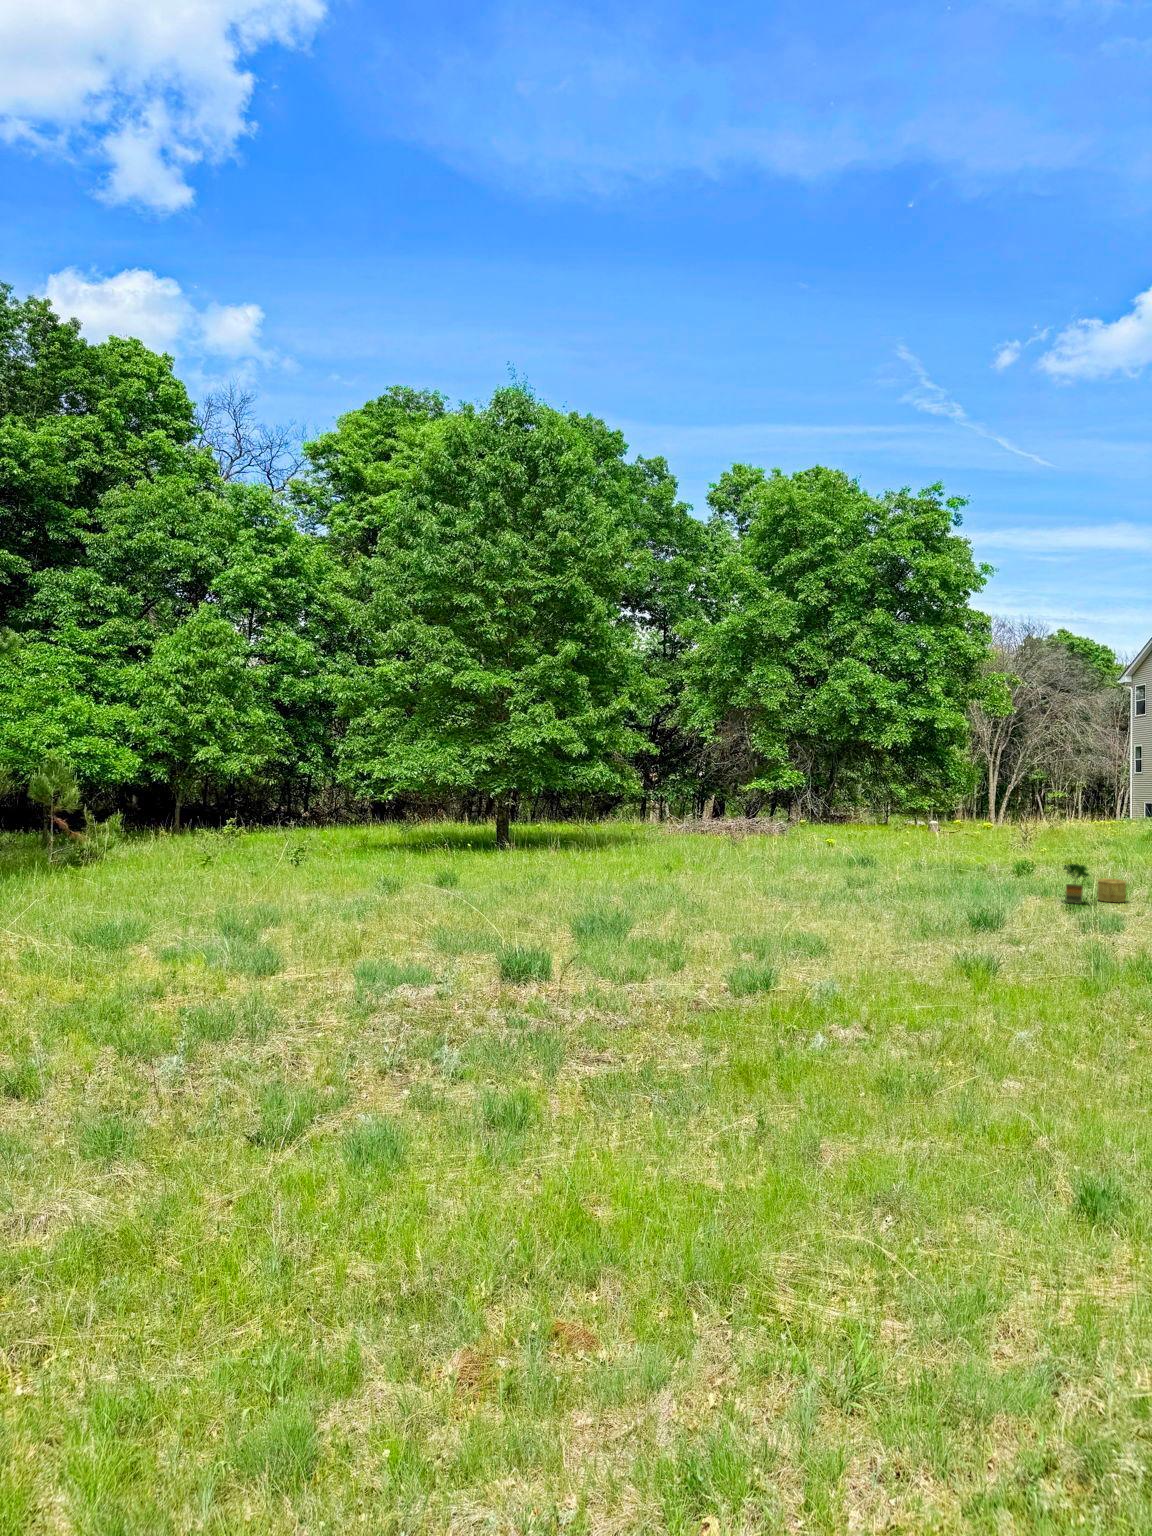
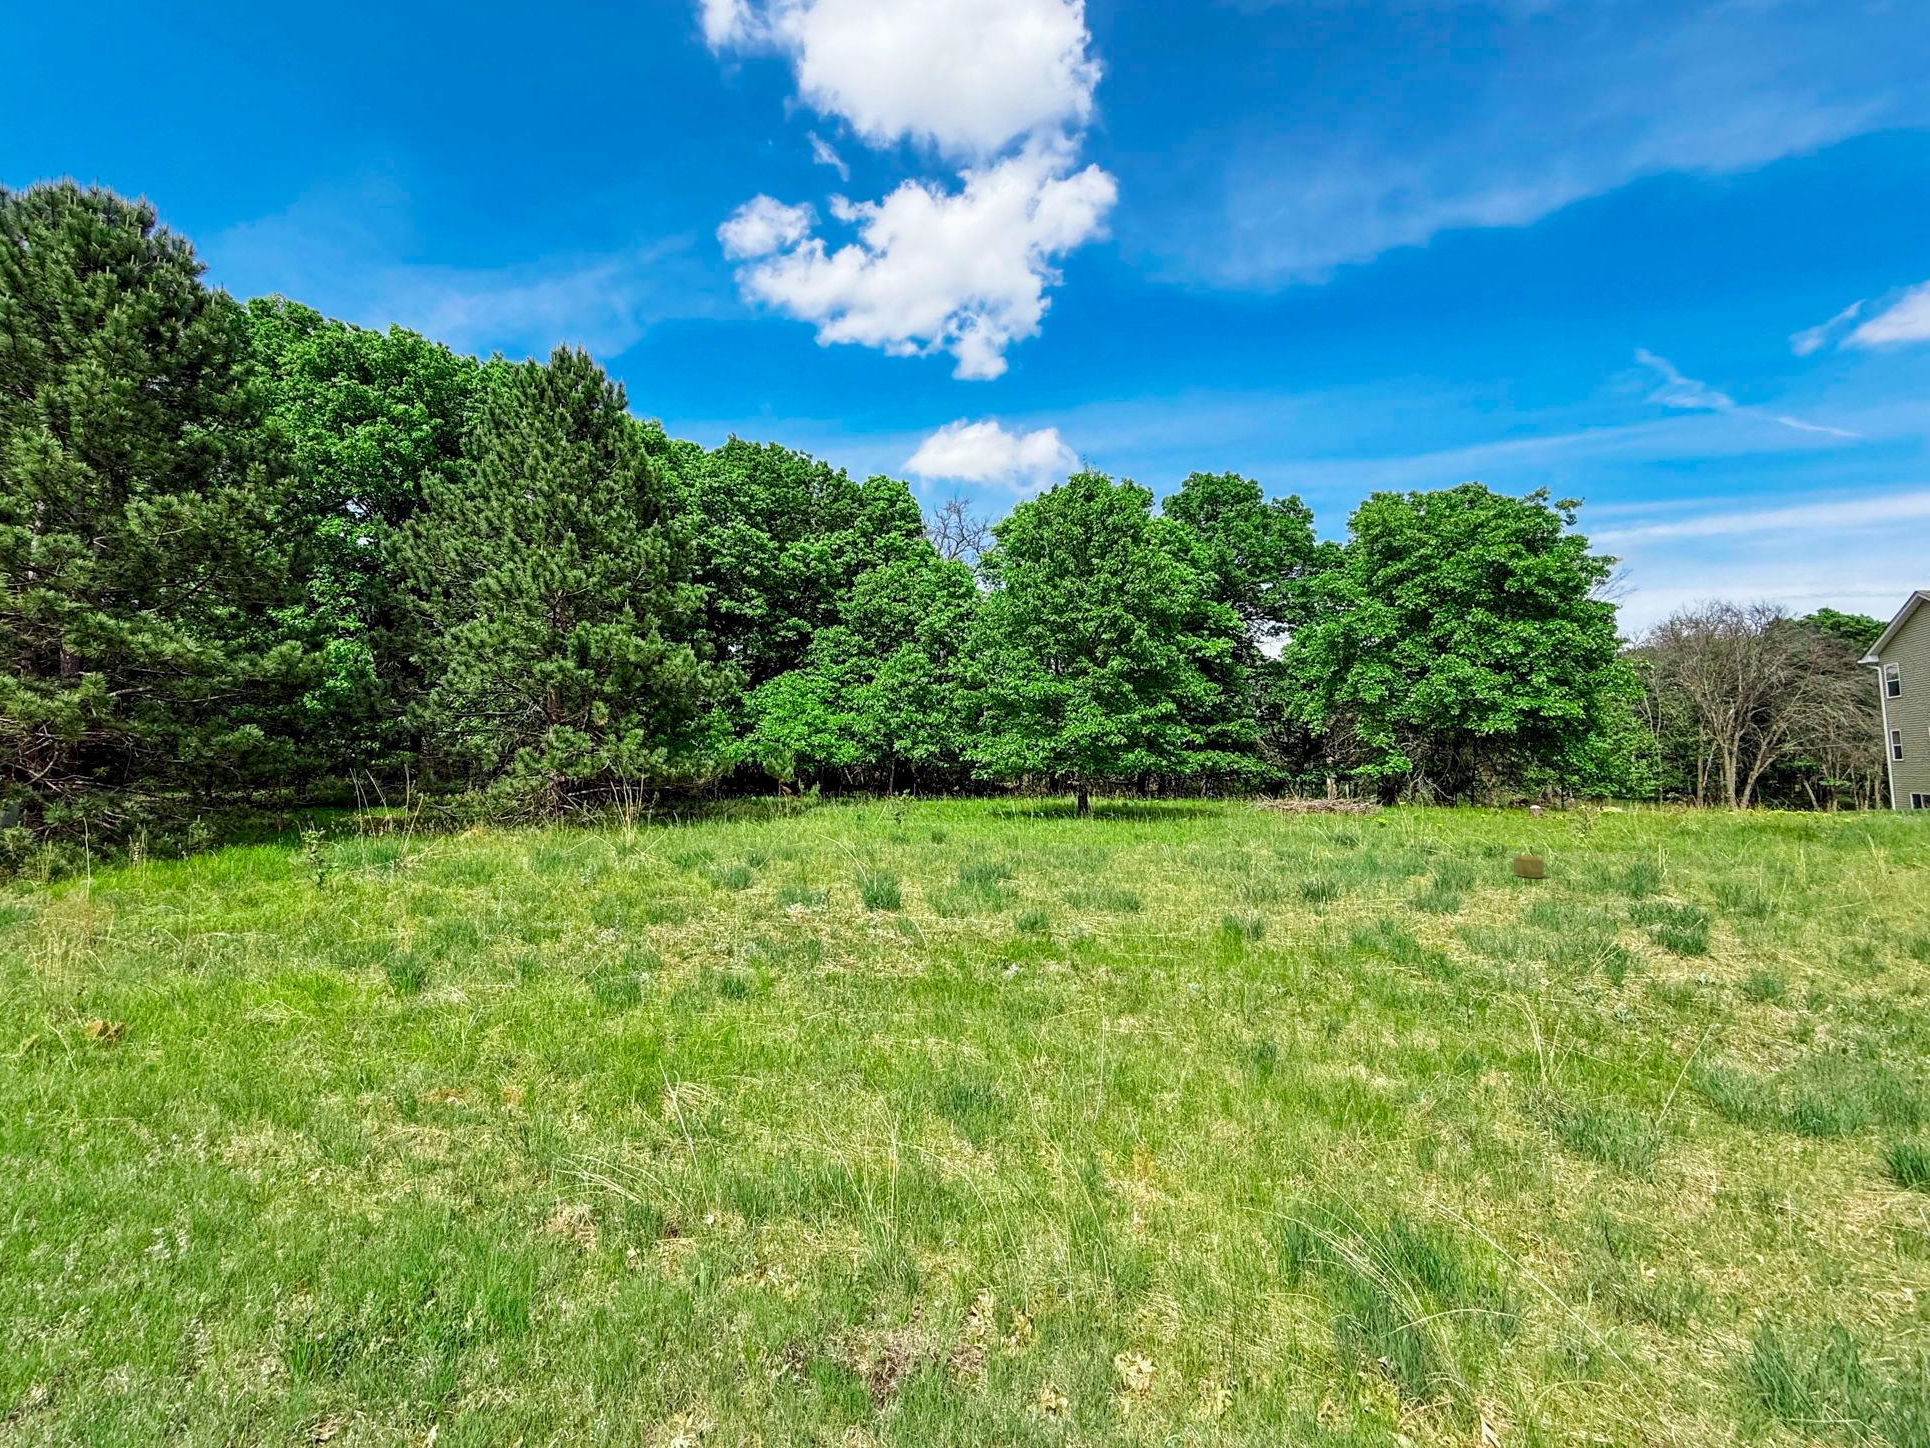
potted tree: present [1063,864,1089,904] -> none [1471,839,1499,876]

